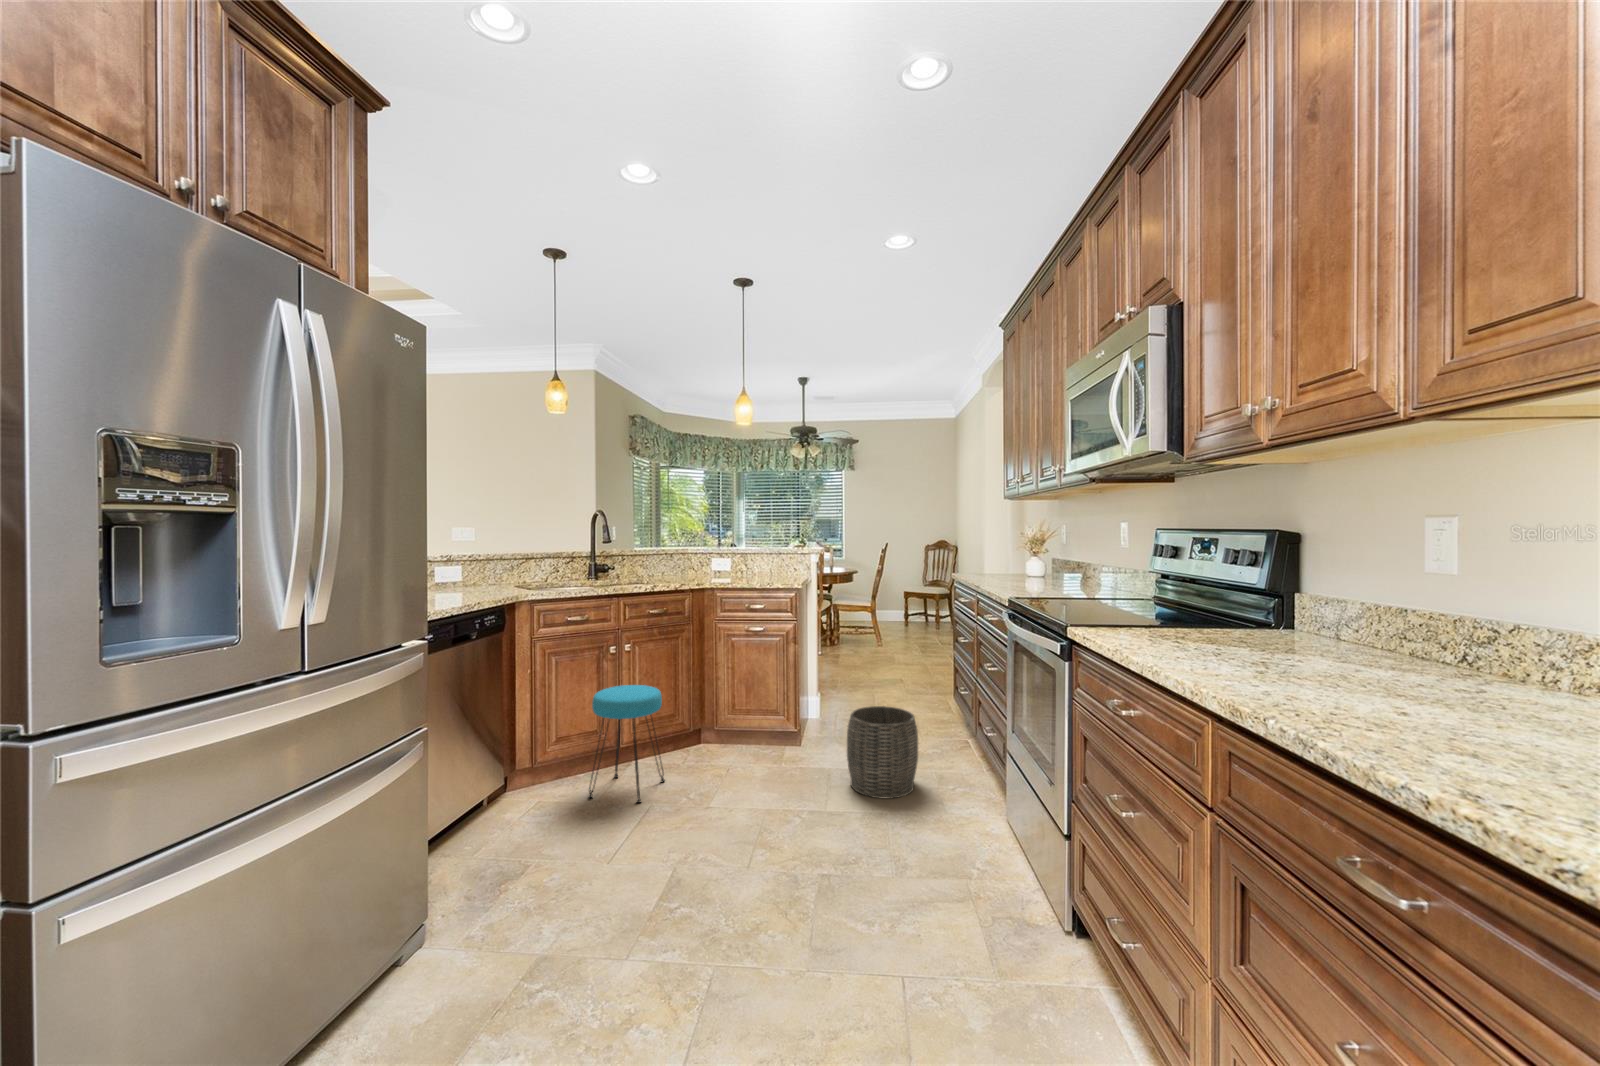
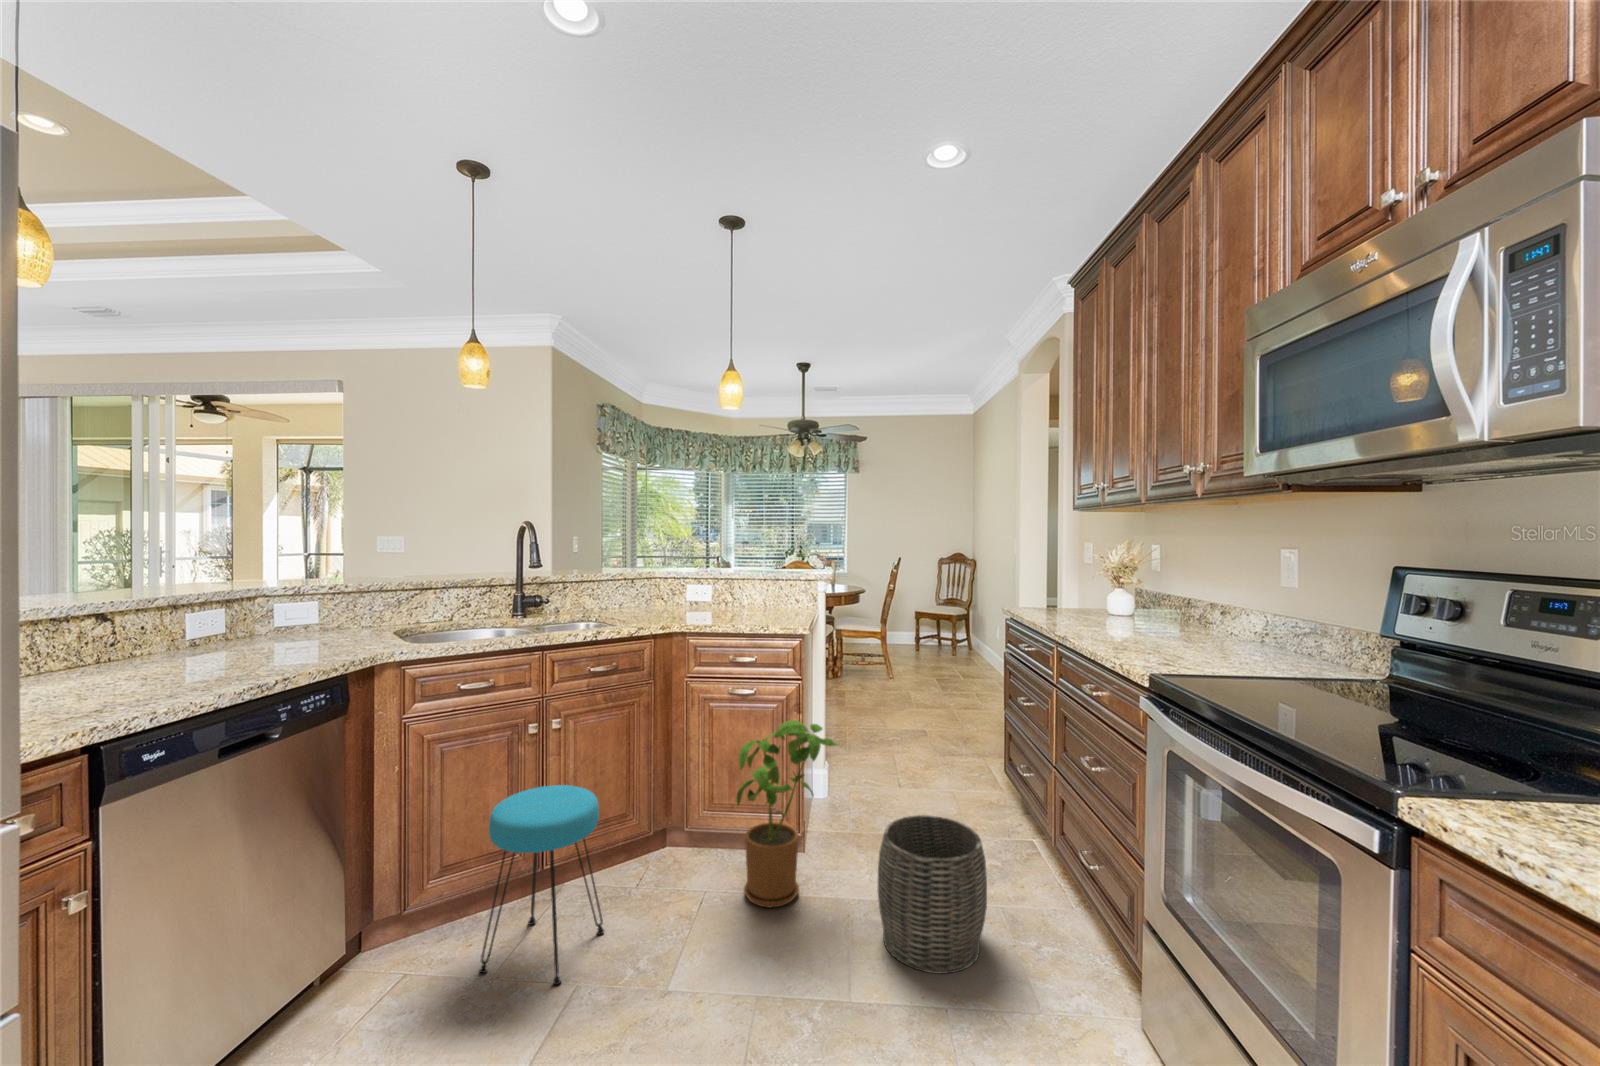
house plant: none [752,644,823,770] -> present [736,720,838,908]

